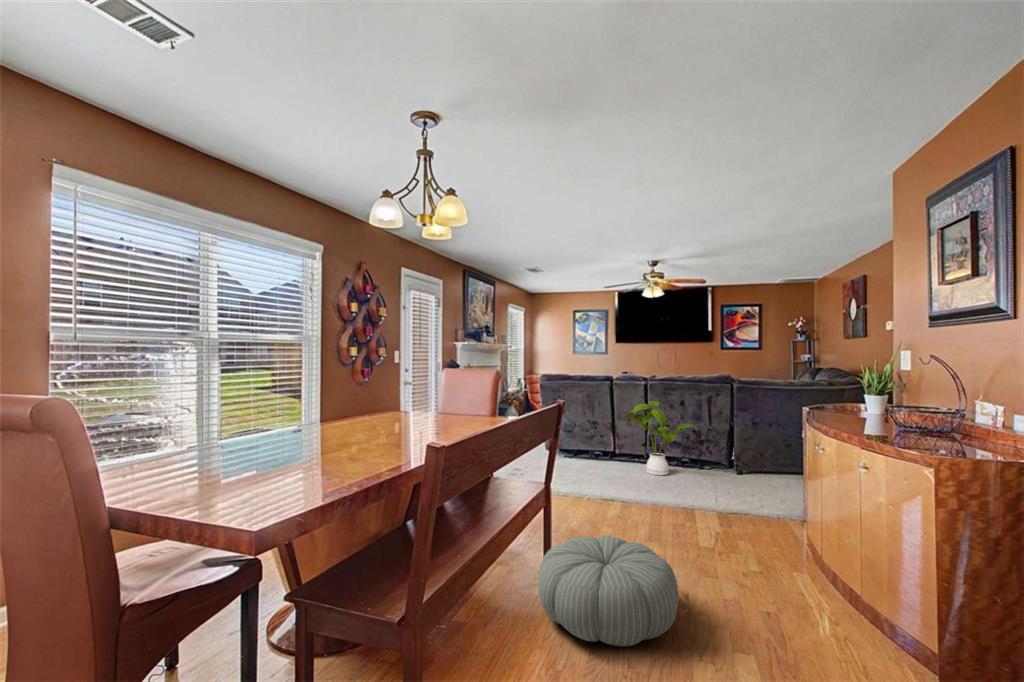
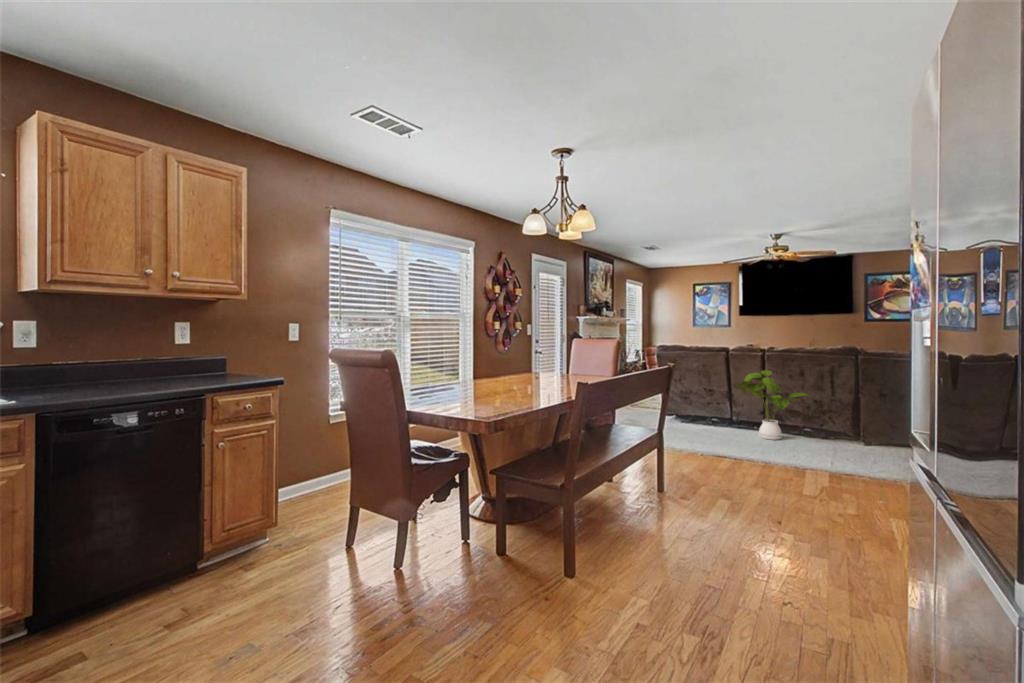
pouf: present [539,536,679,646] -> none [650,465,757,530]

